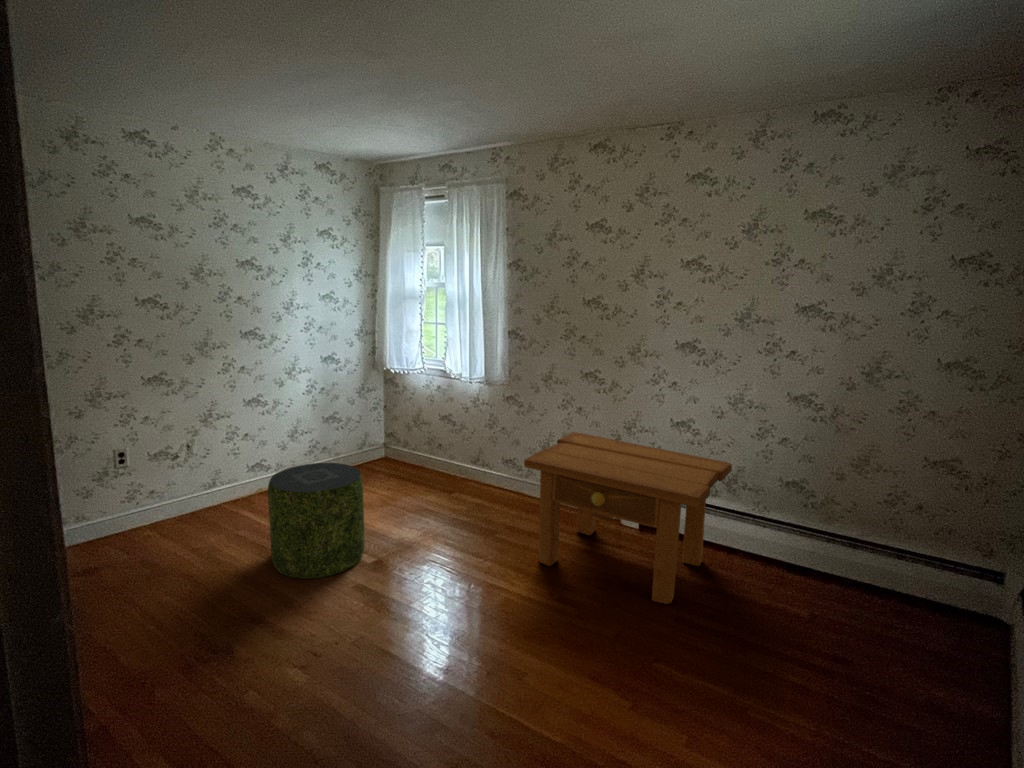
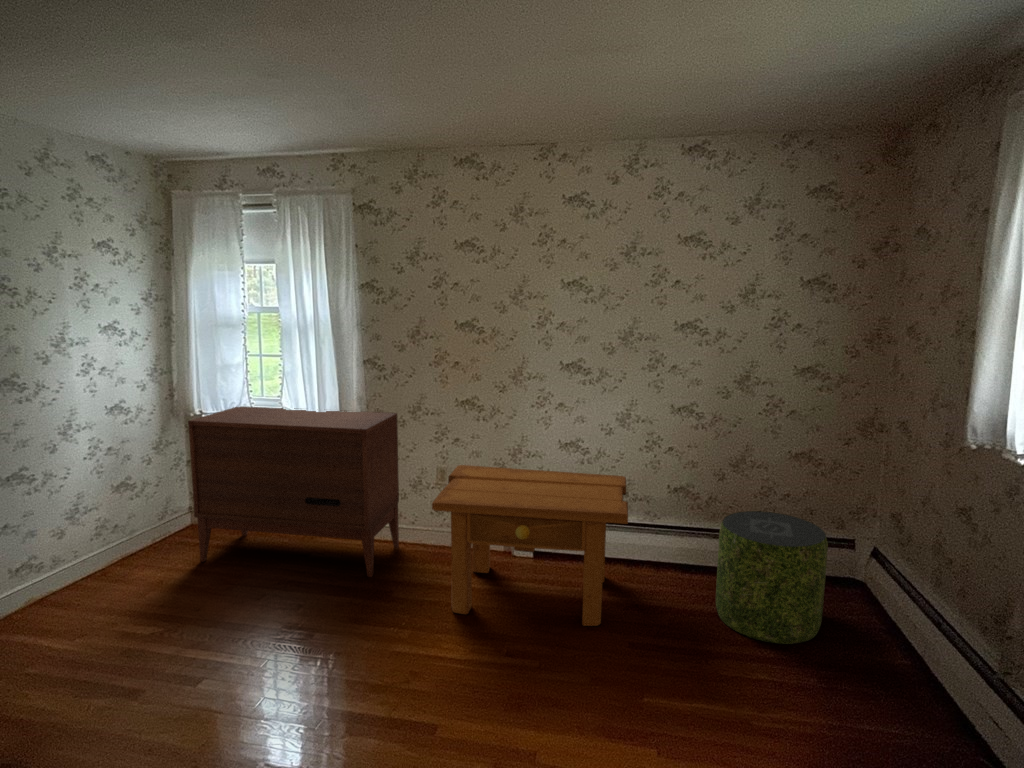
dresser: none [370,365,532,519] -> present [188,406,399,577]
pouf: present [268,463,365,579] -> present [716,511,828,644]

